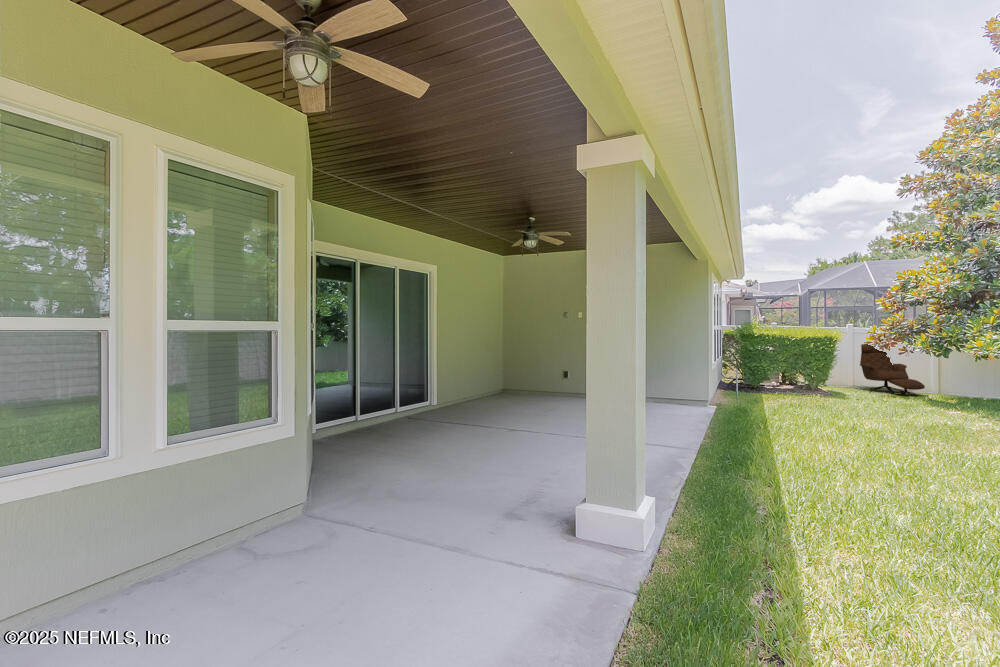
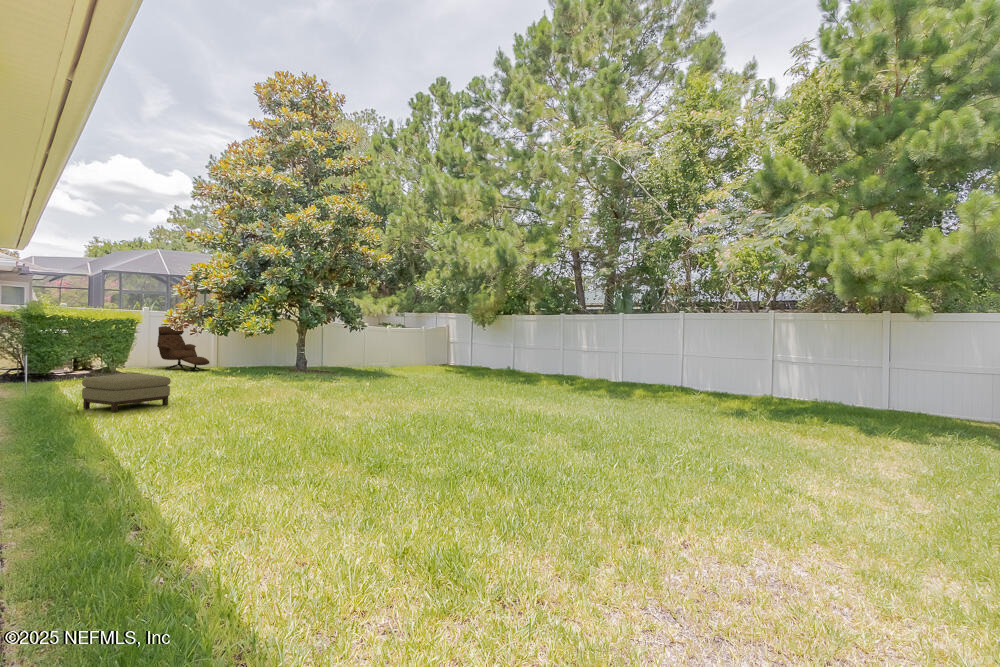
ottoman: none [767,401,857,441] -> present [82,374,171,412]

